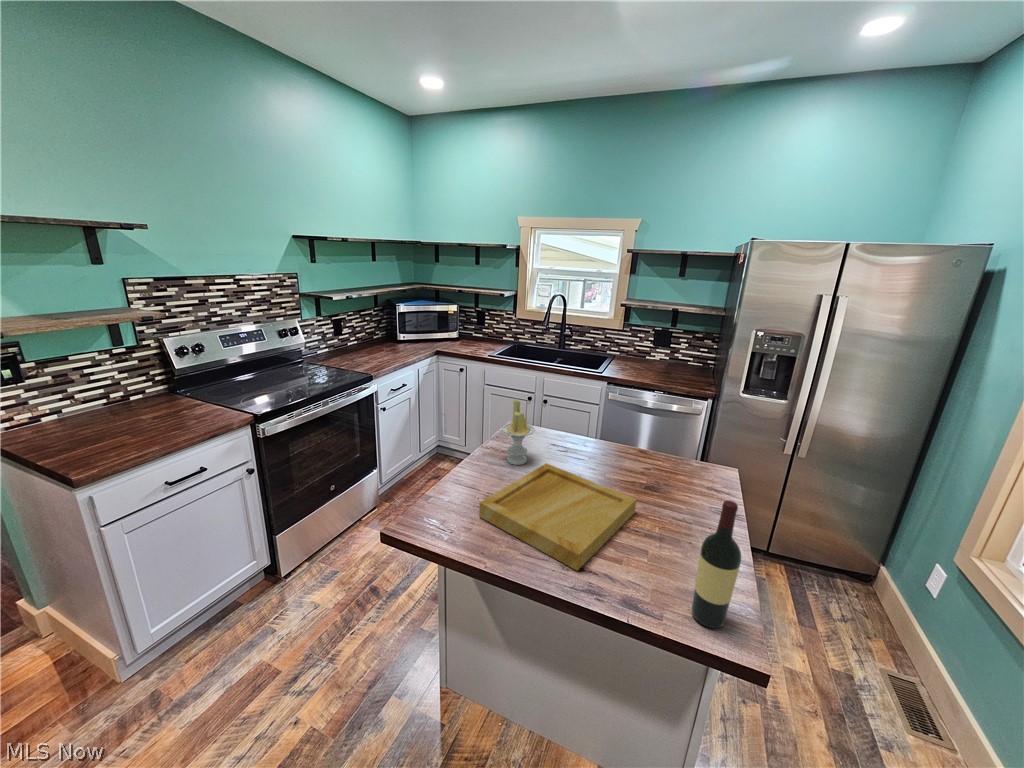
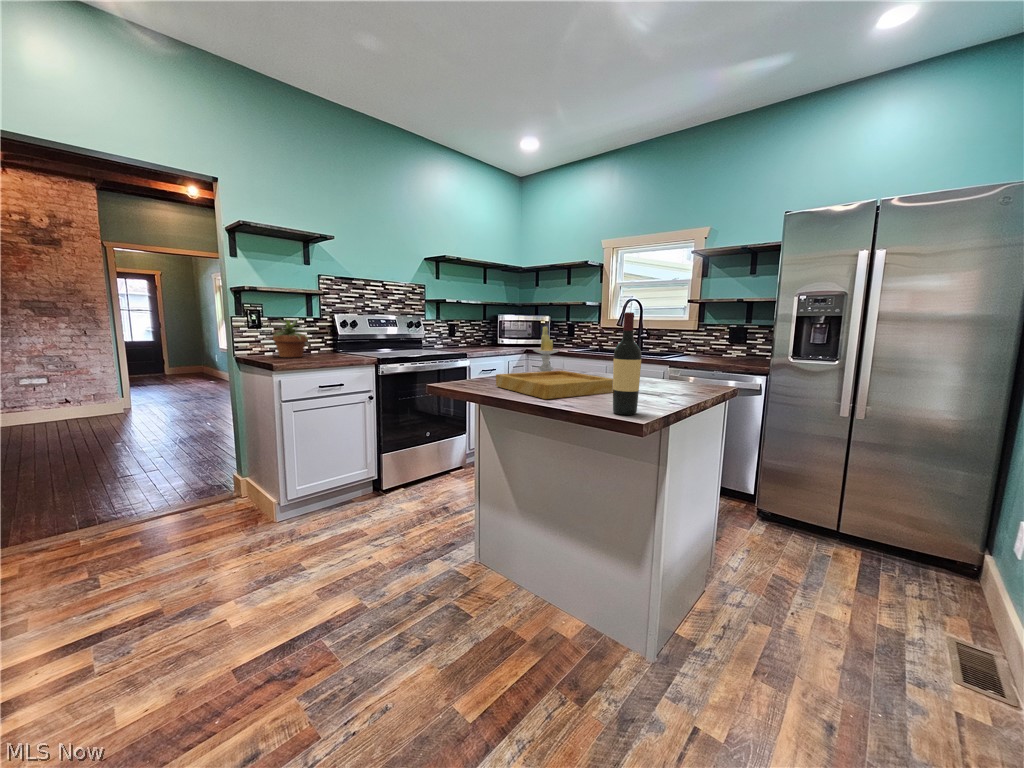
potted plant: none [52,366,135,439] -> present [272,318,308,357]

